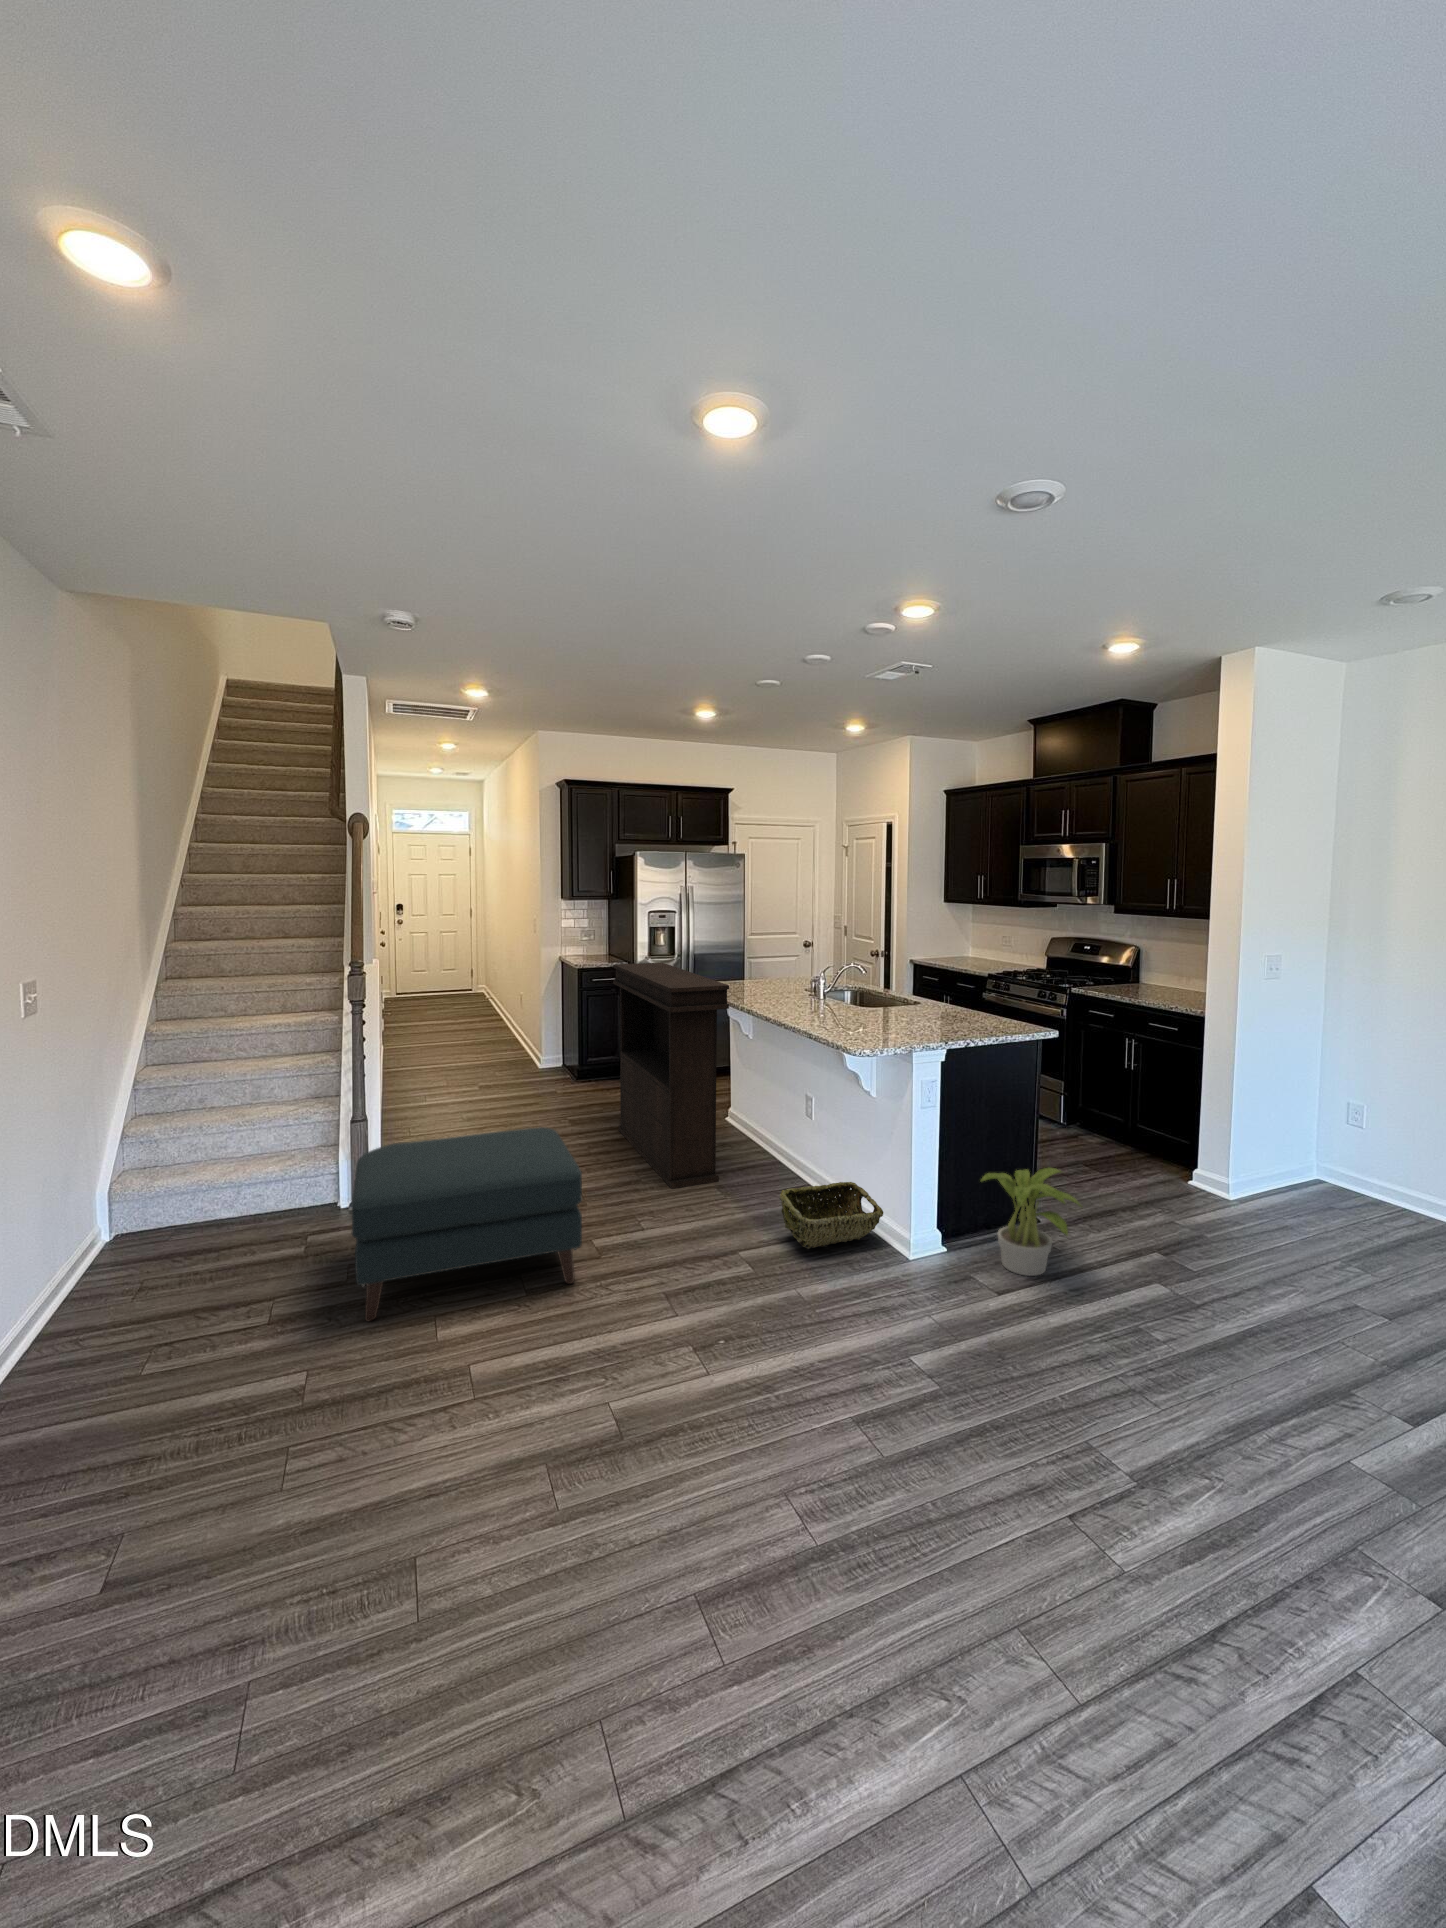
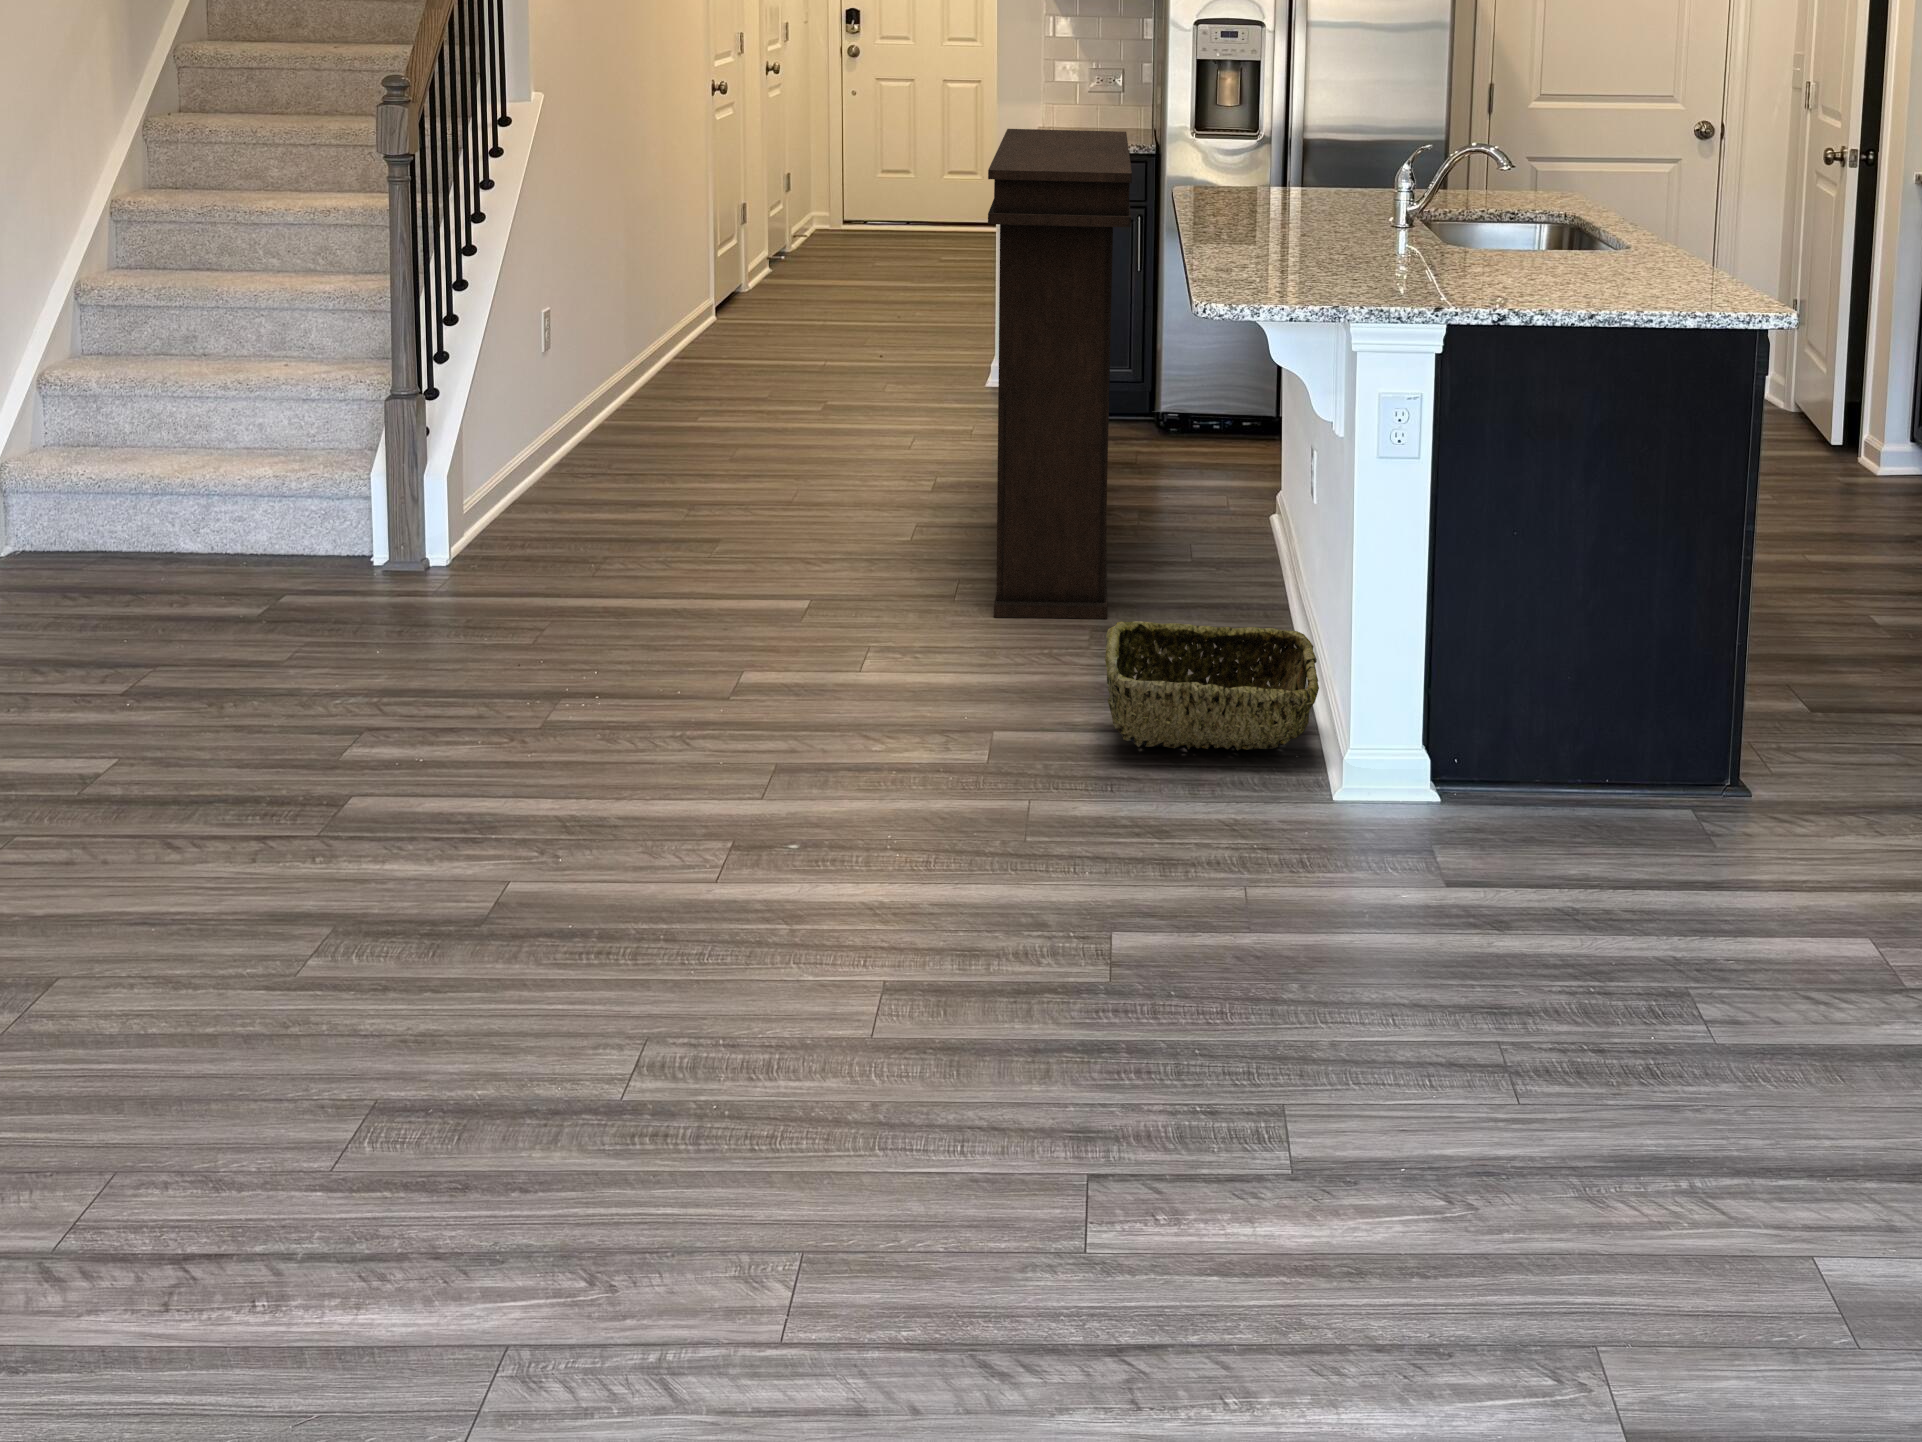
ottoman: present [351,1127,583,1322] -> none [227,426,707,725]
potted plant: present [981,1168,1082,1276] -> none [1466,621,1702,869]

